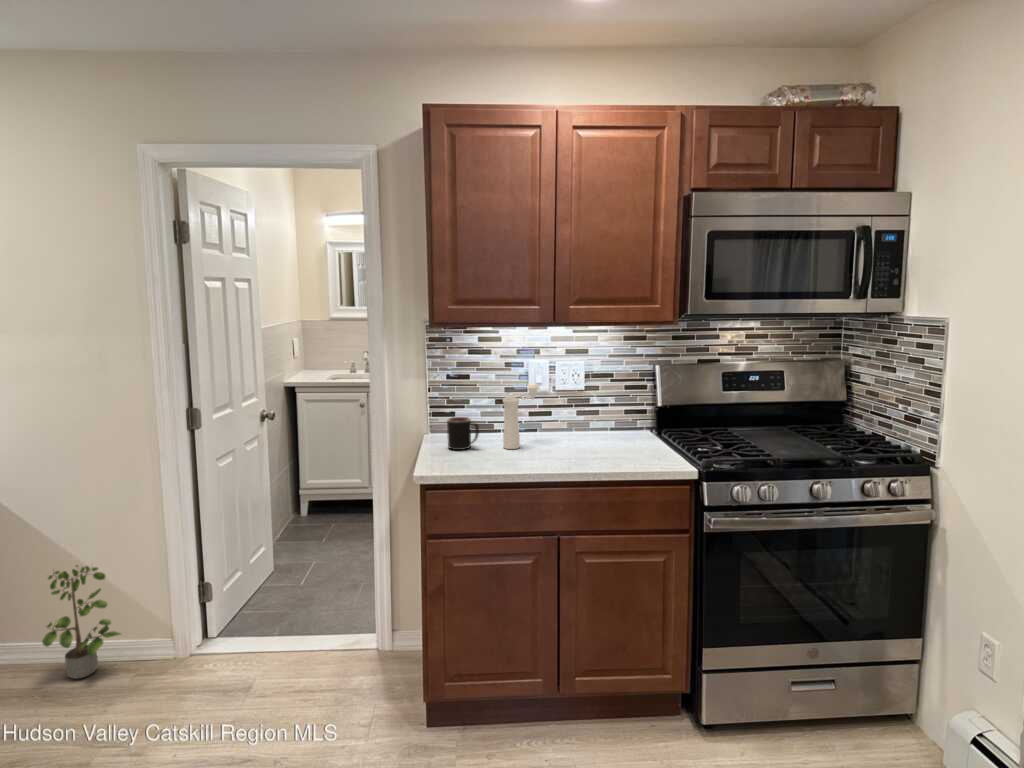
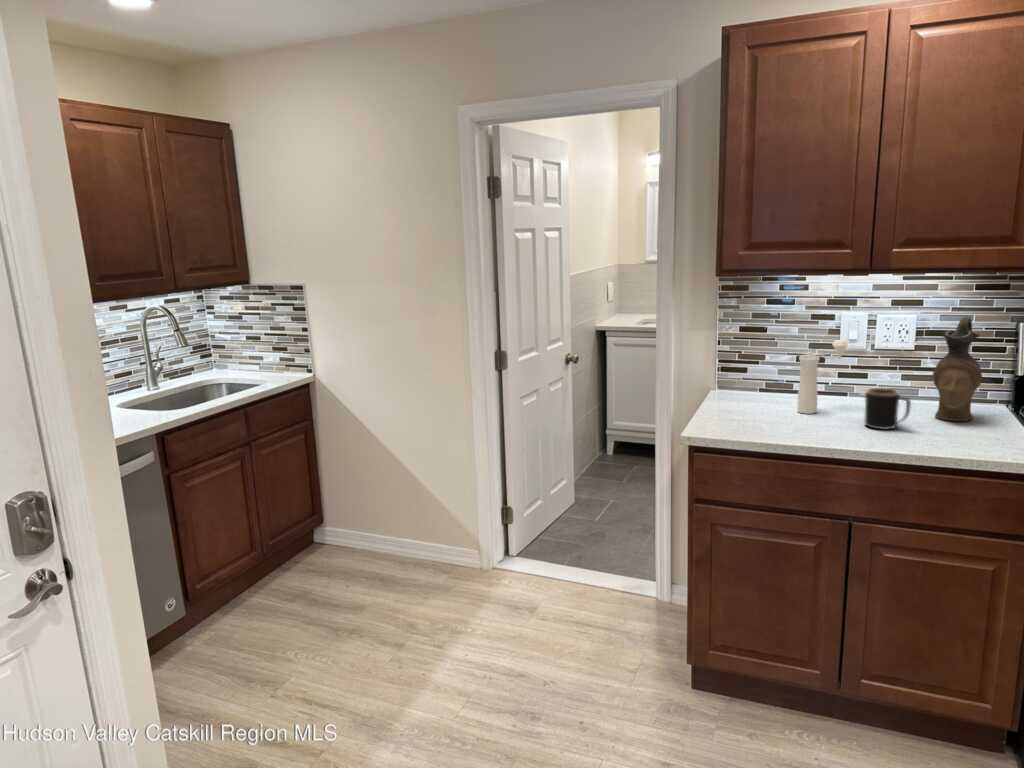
ceramic pitcher: none [604,361,638,445] -> present [932,317,982,421]
mug: present [447,417,479,450] -> present [865,388,911,429]
potted plant: present [42,565,120,679] -> none [389,475,444,567]

